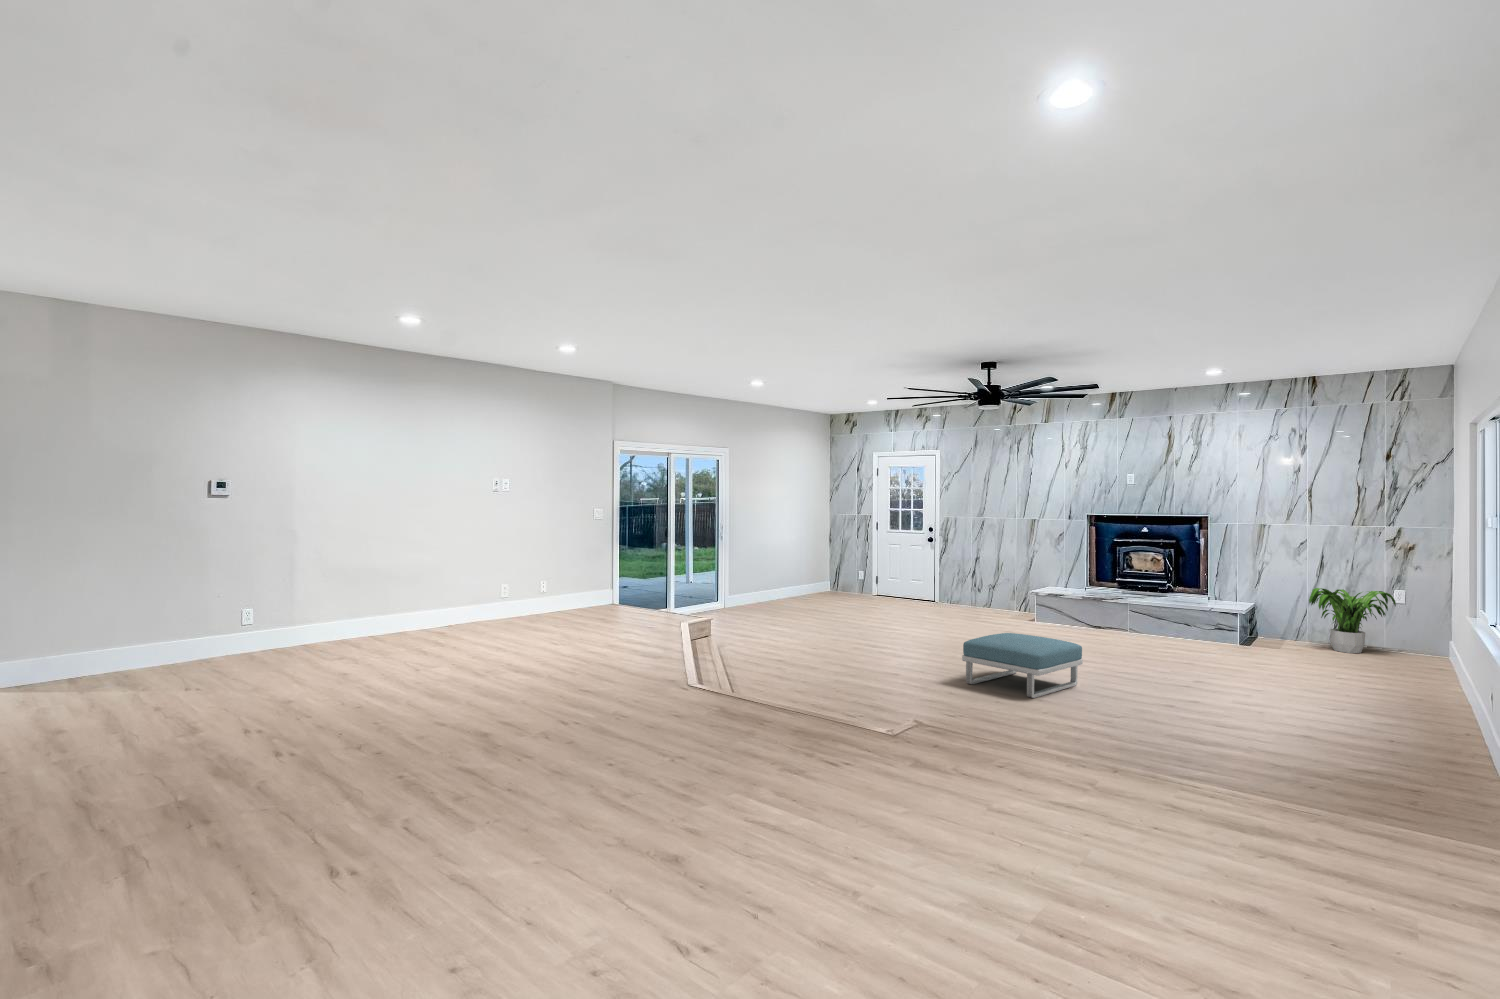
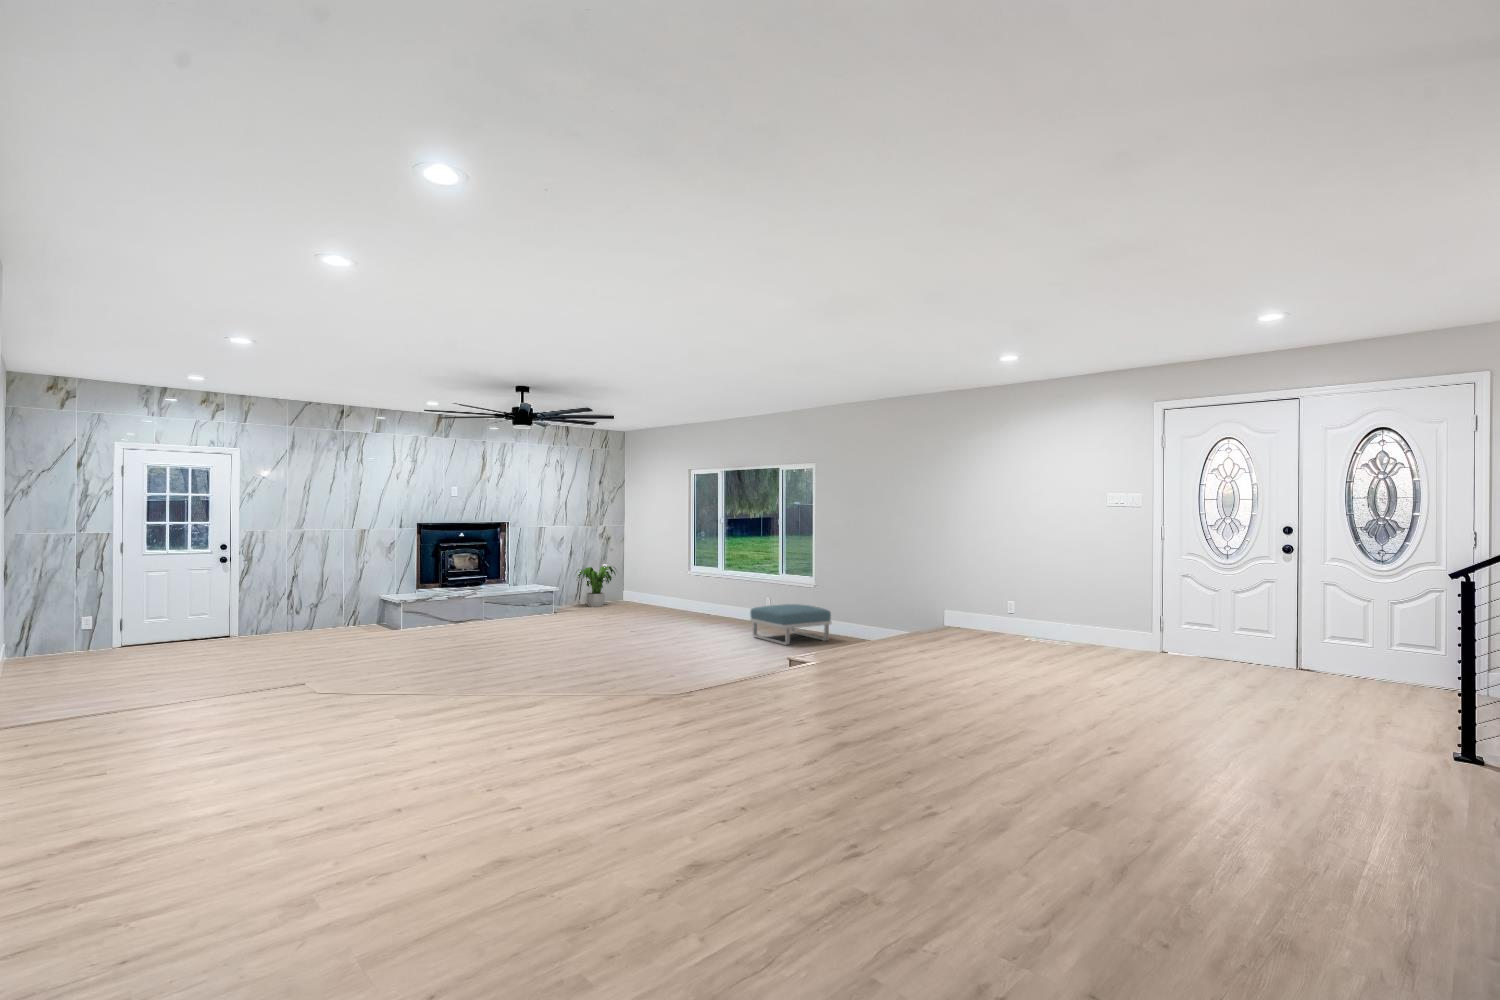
footstool: present [962,633,1083,698] -> present [750,604,831,645]

